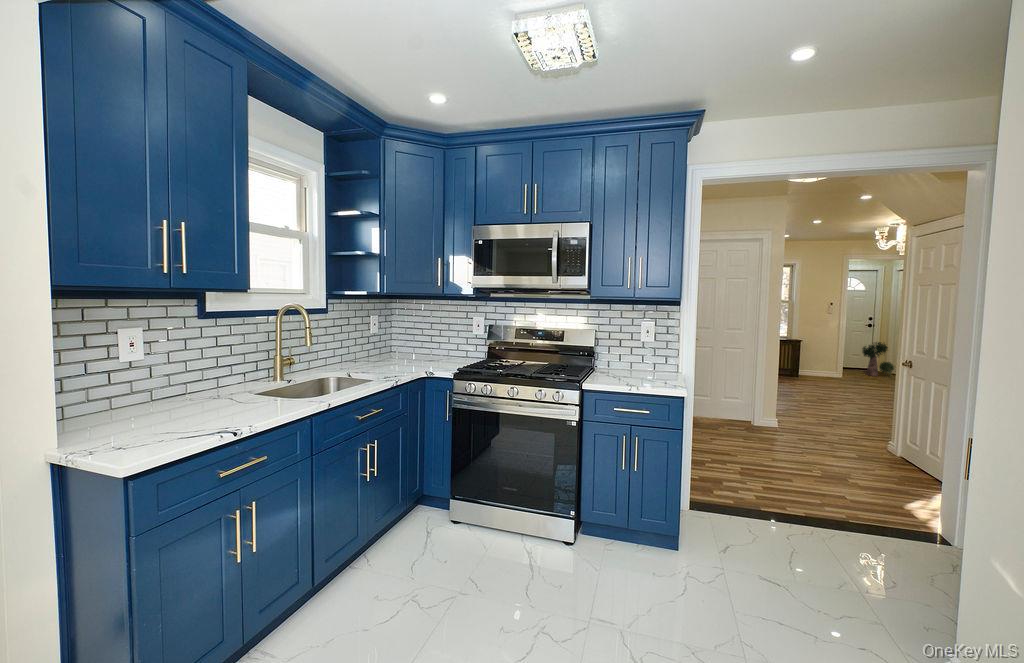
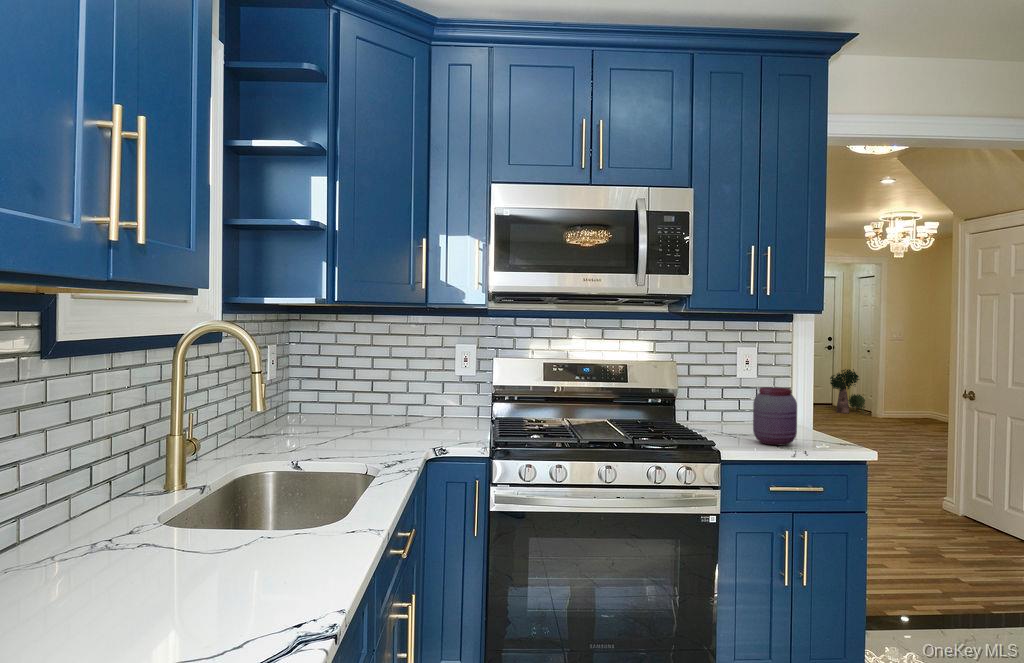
jar: none [620,348,648,385] -> present [753,387,797,445]

